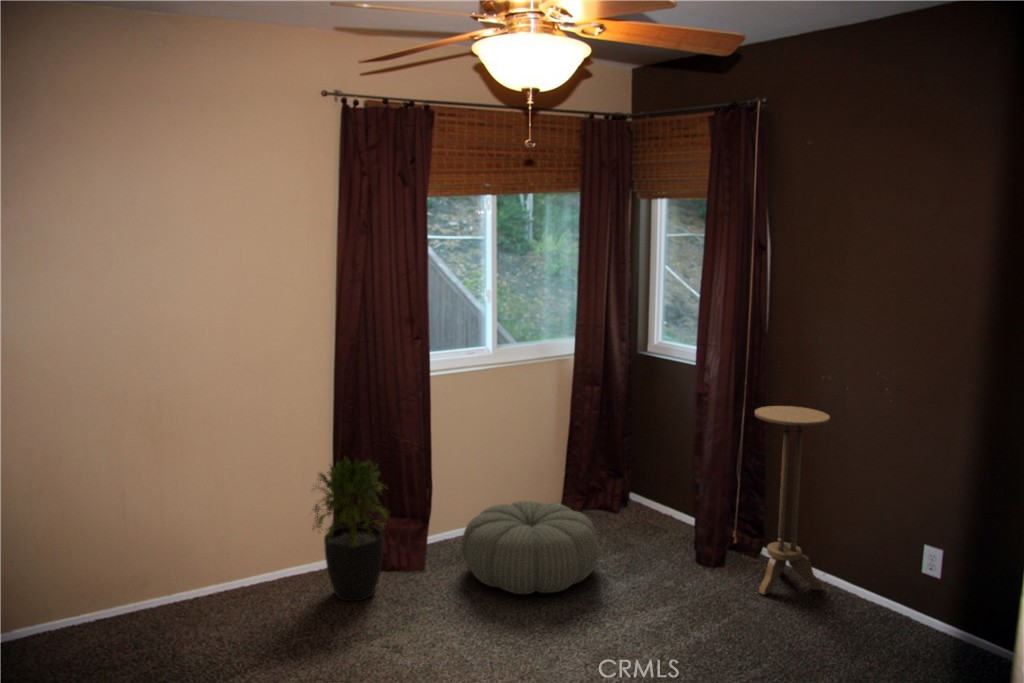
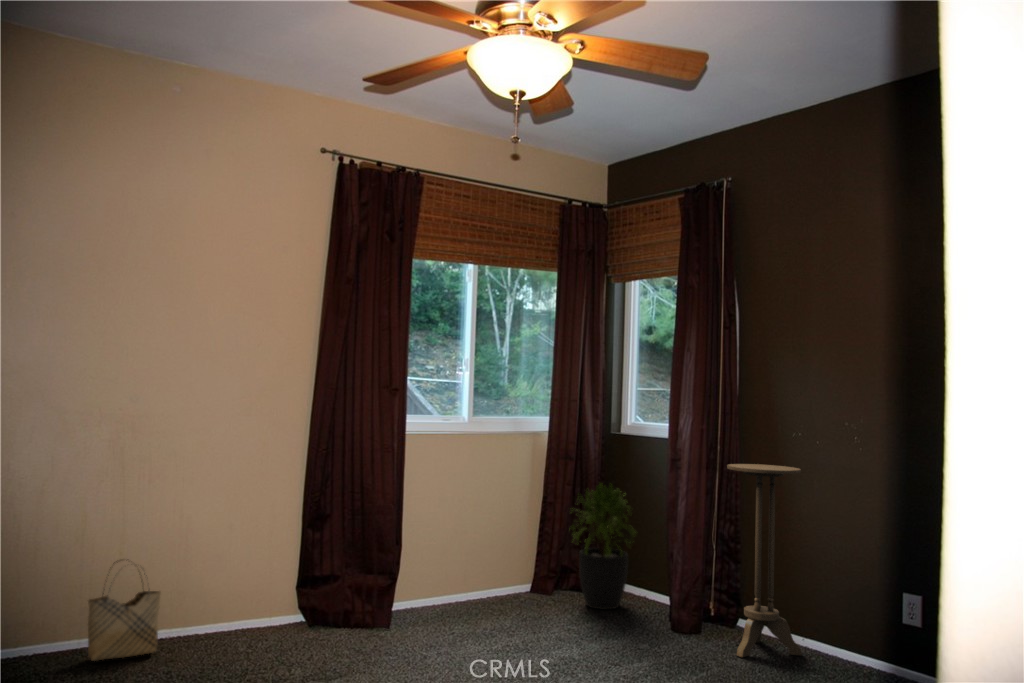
potted plant: present [312,457,388,601] -> present [571,483,636,610]
pouf: present [462,501,598,594] -> none [429,564,571,649]
woven basket: none [138,526,209,624] -> present [88,561,161,661]

